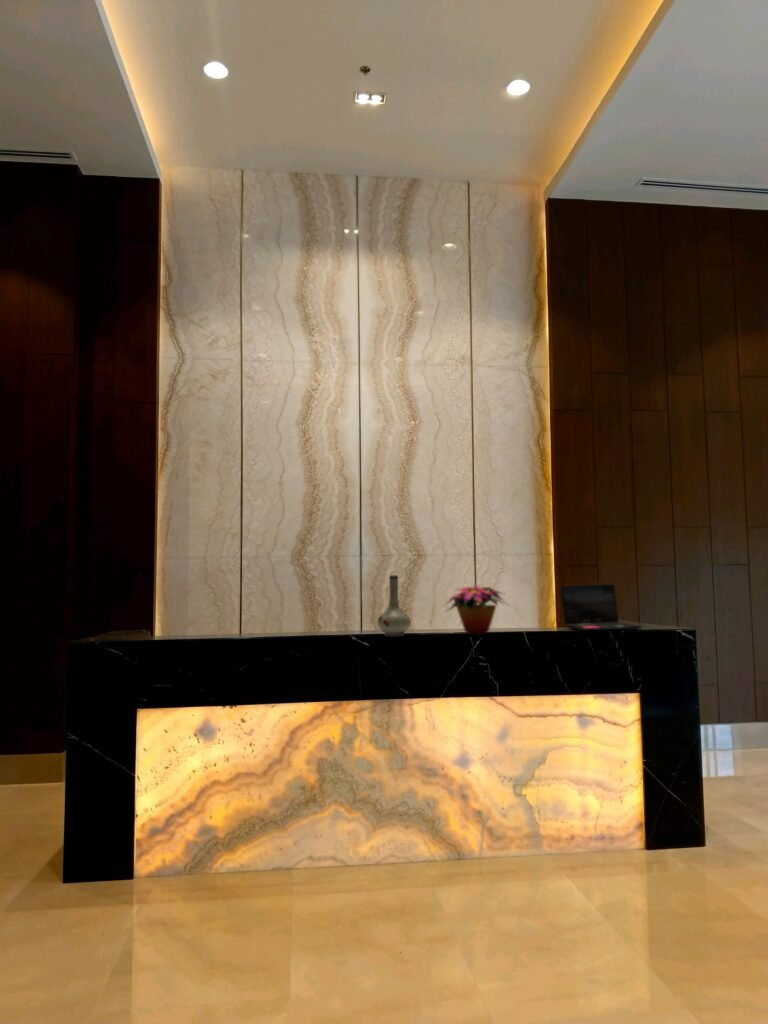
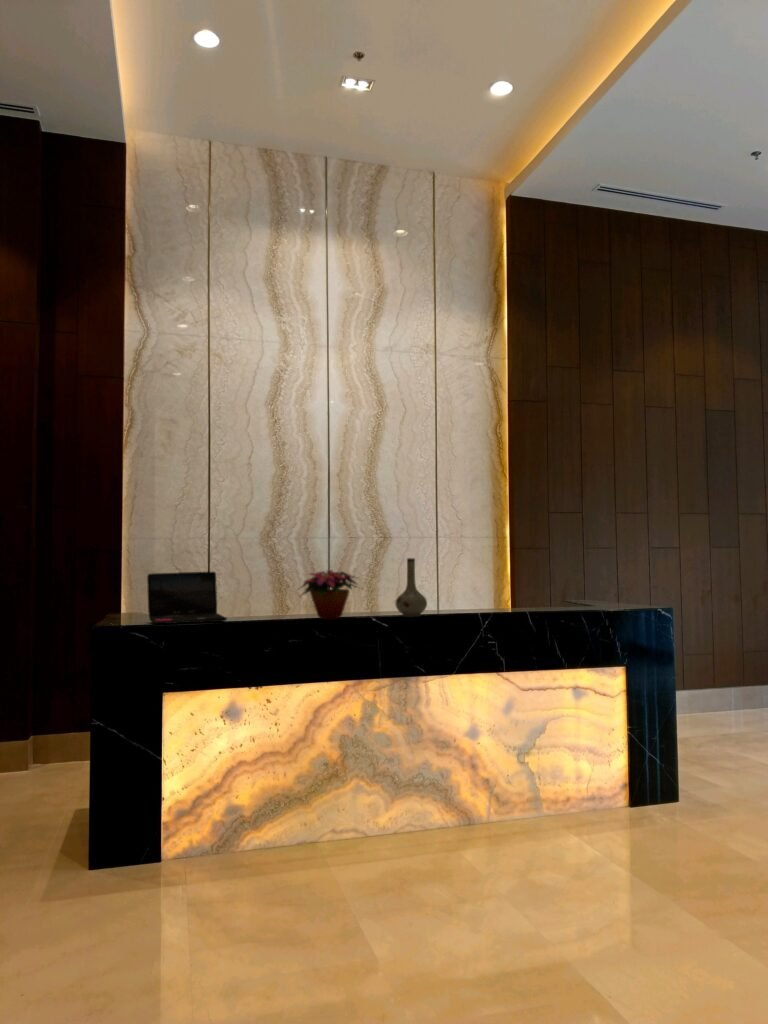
laptop: present [561,584,642,631] -> present [147,572,227,624]
flower arrangement: present [449,586,502,635] -> present [302,570,356,620]

